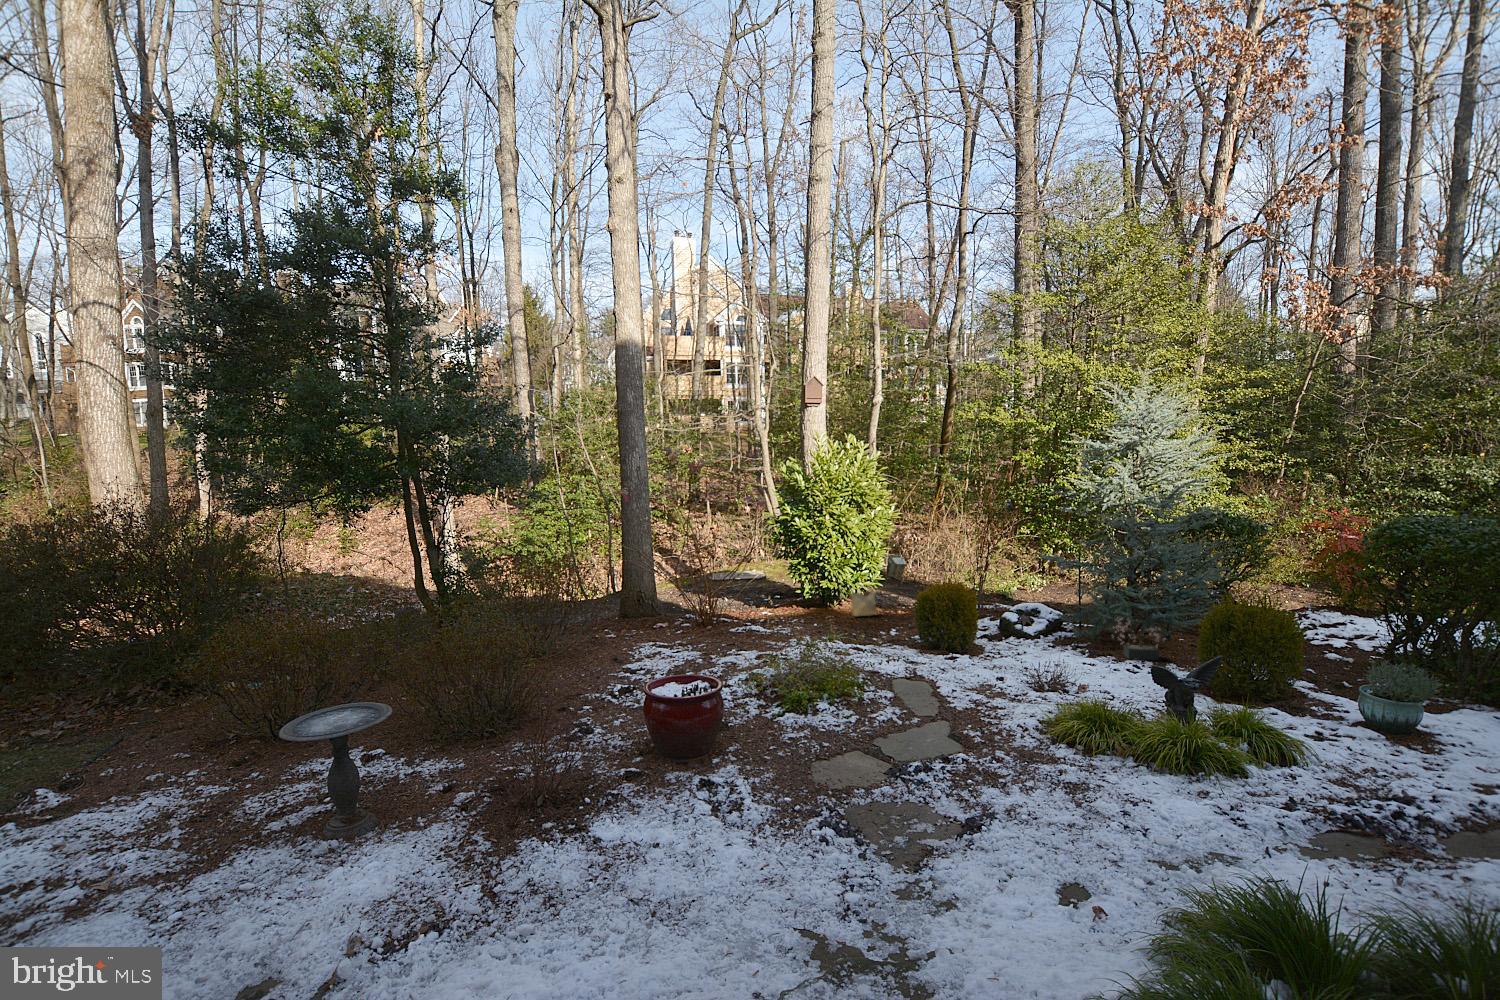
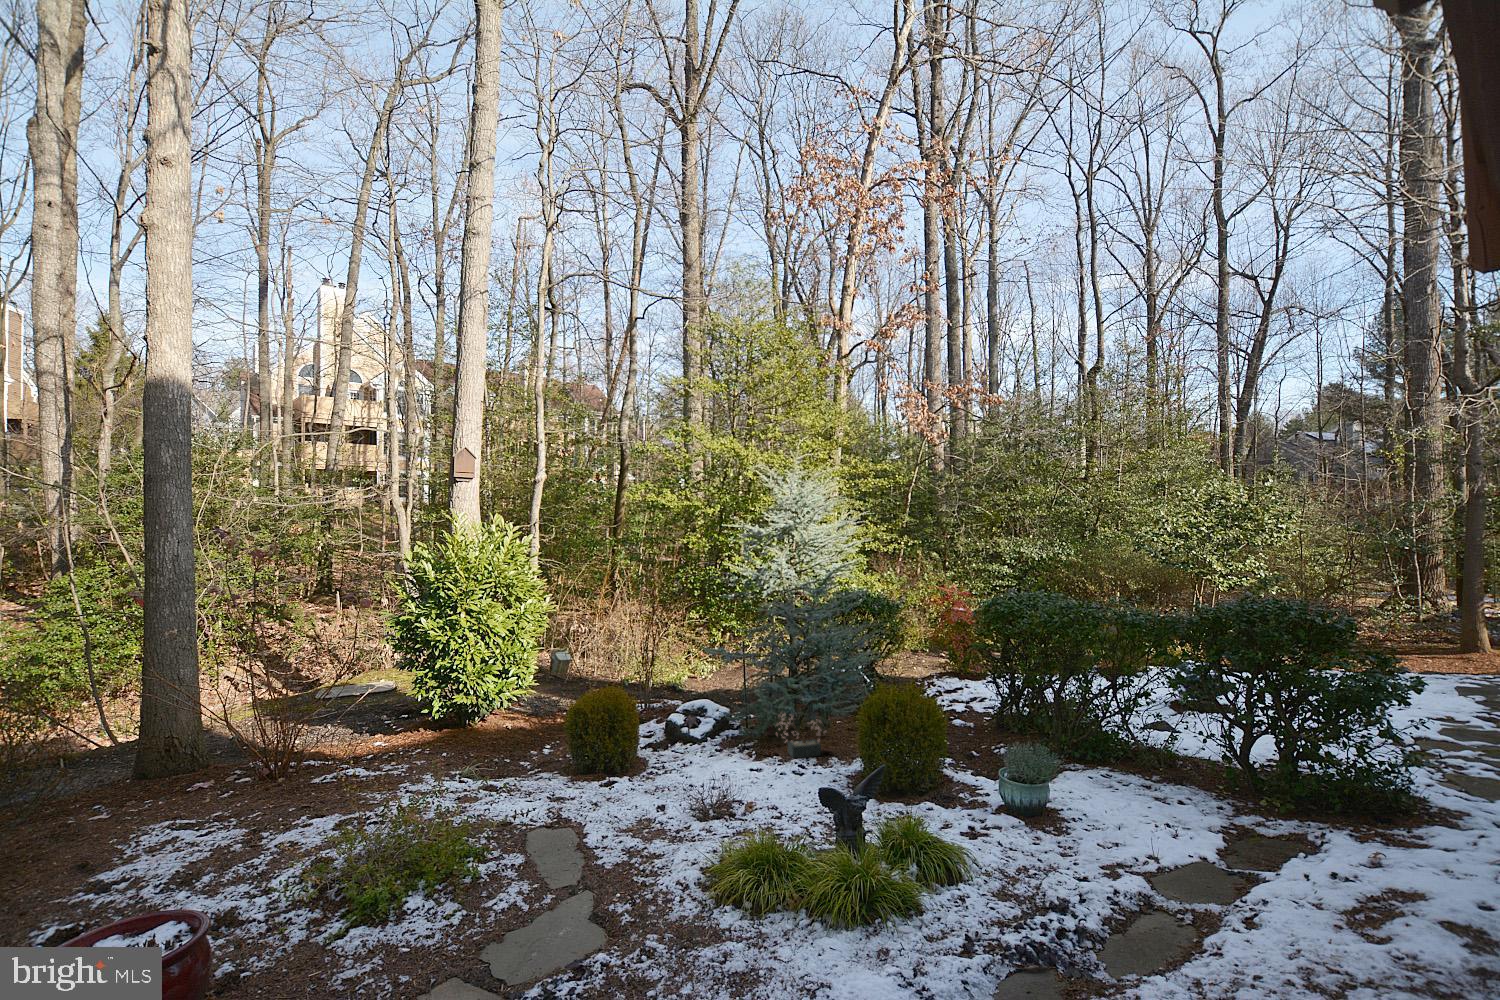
woven basket: present [851,591,876,616] -> none [493,688,525,736]

